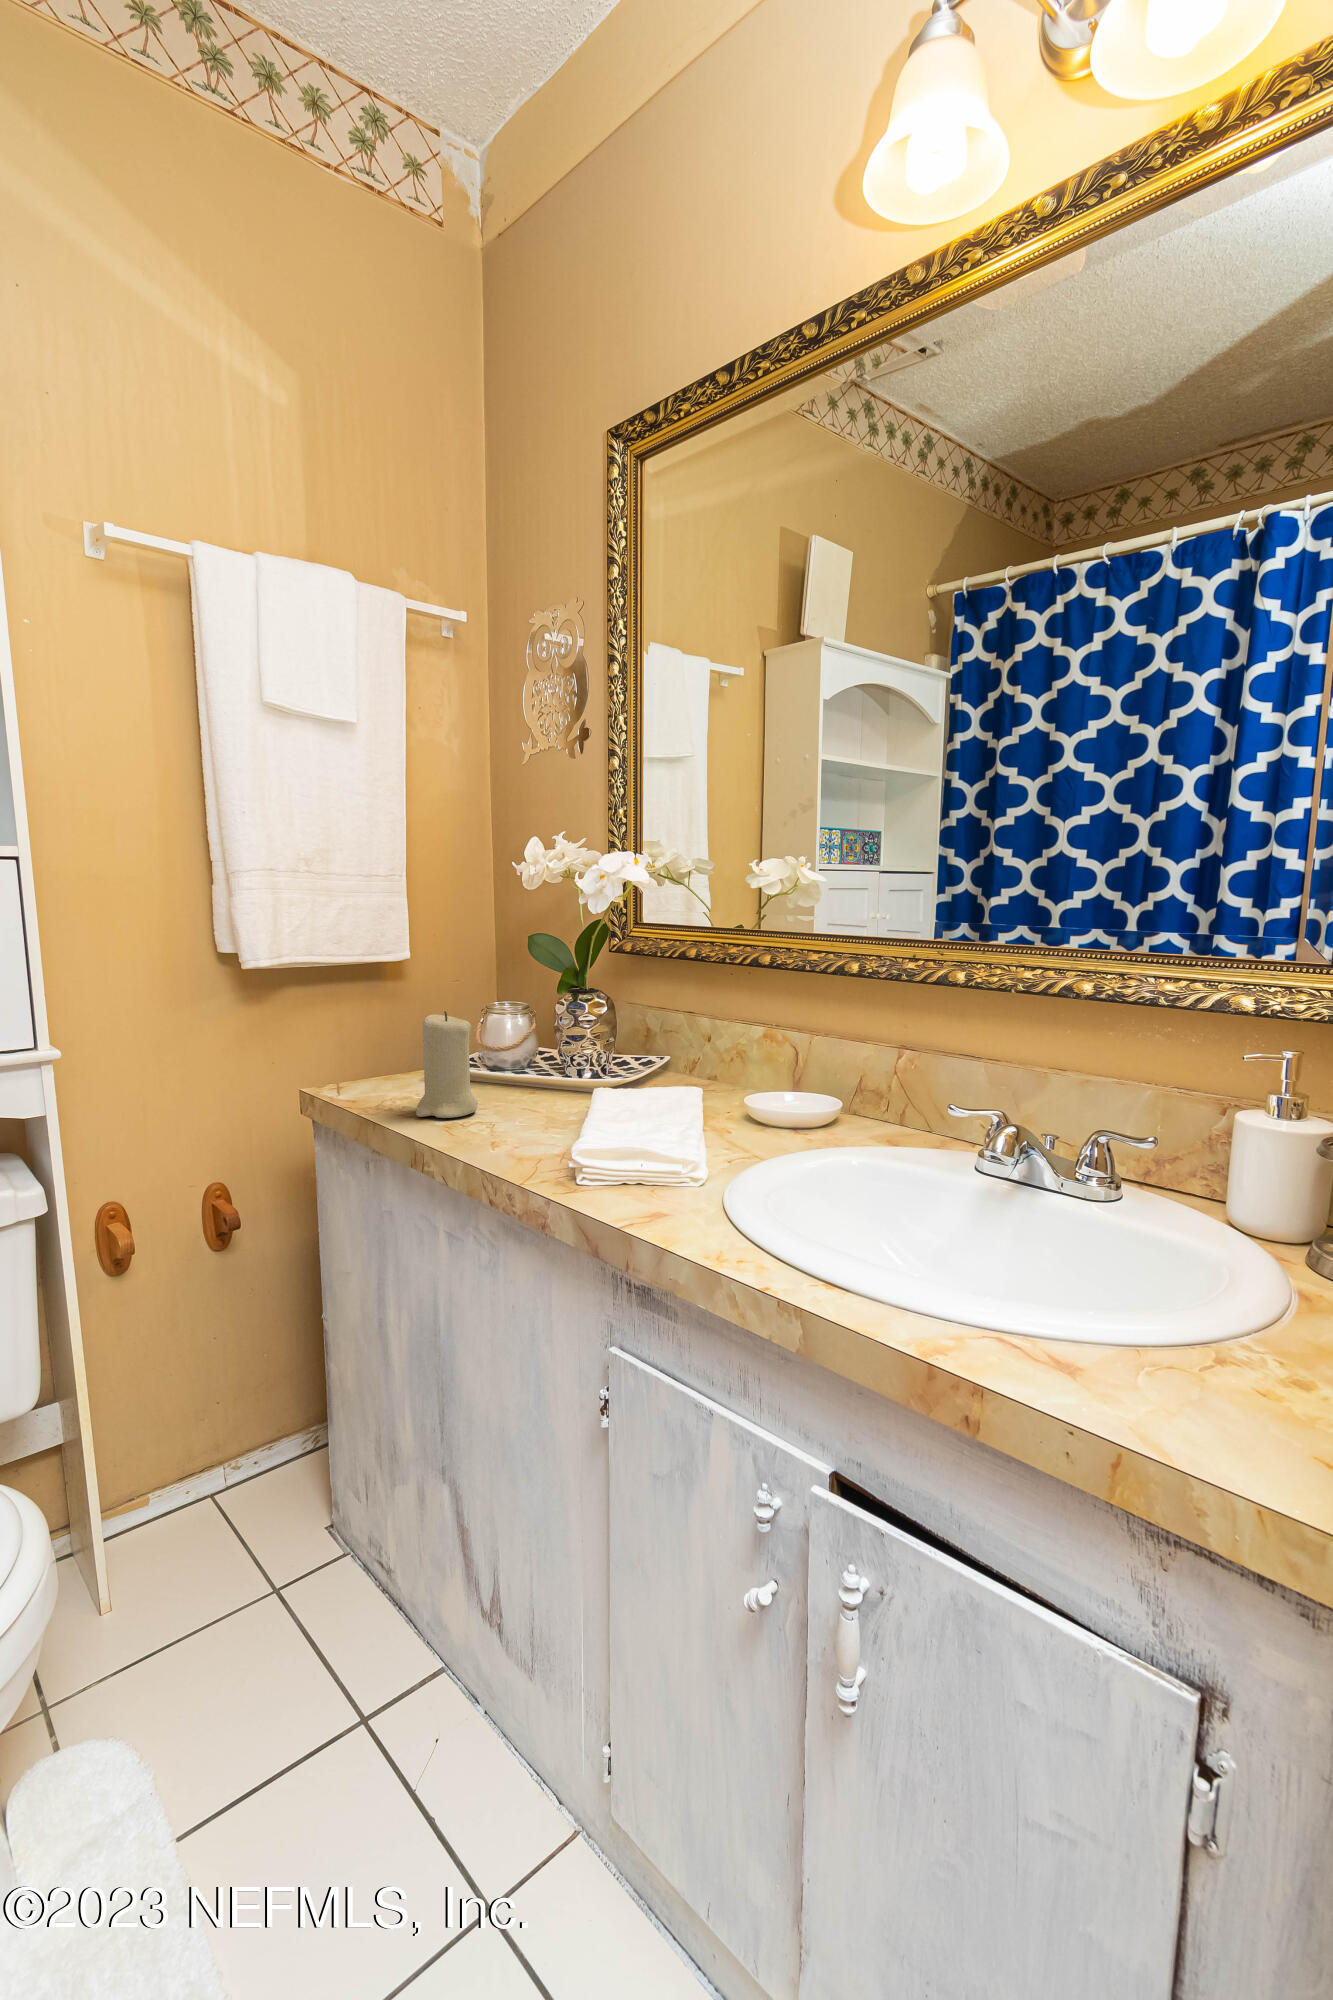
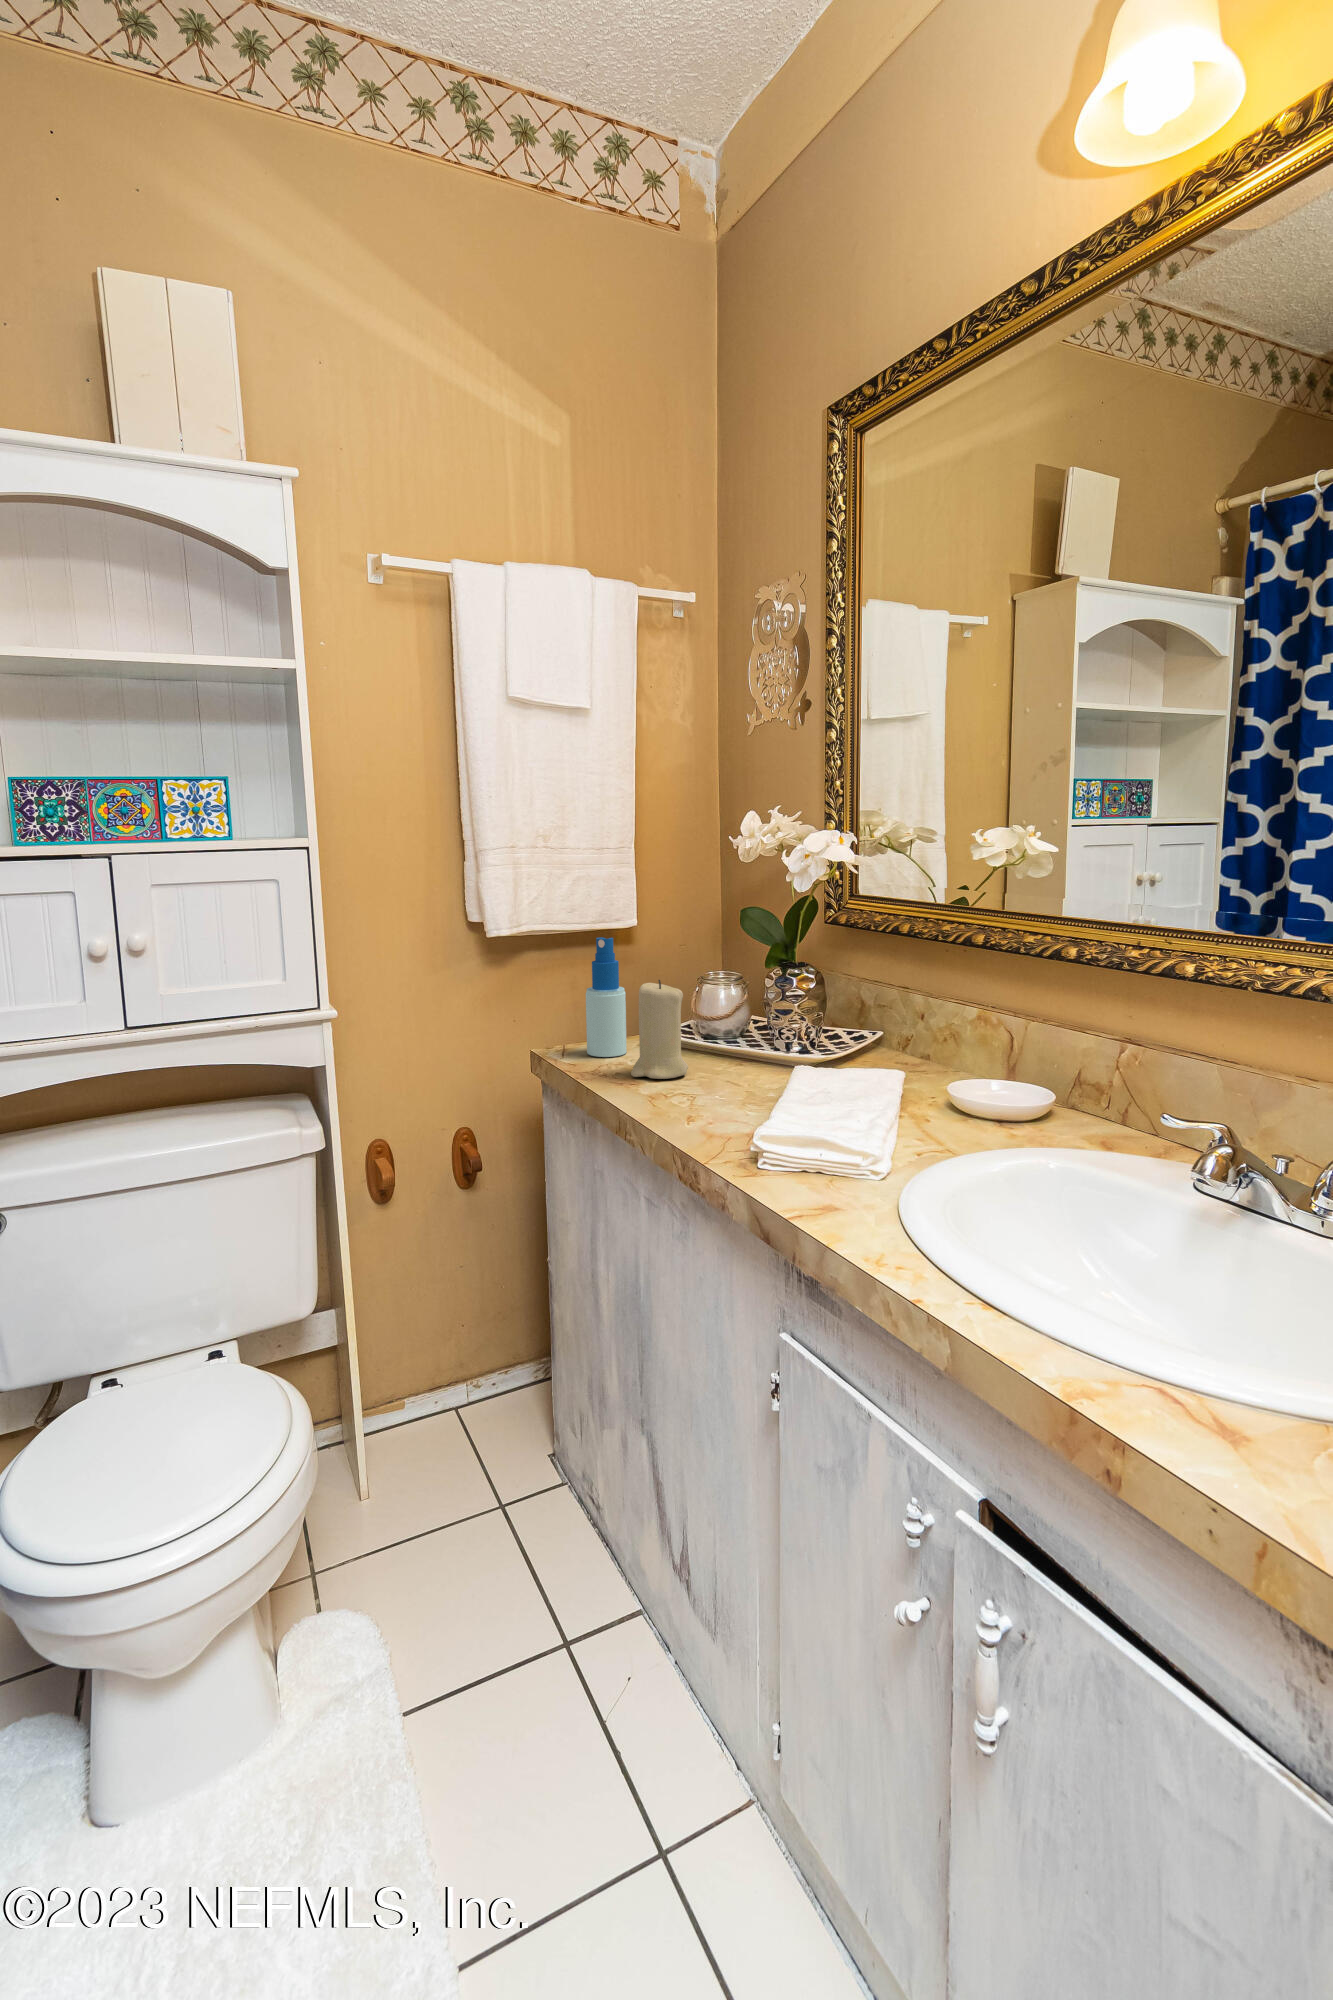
spray bottle: none [360,965,407,1094] -> present [586,937,627,1057]

